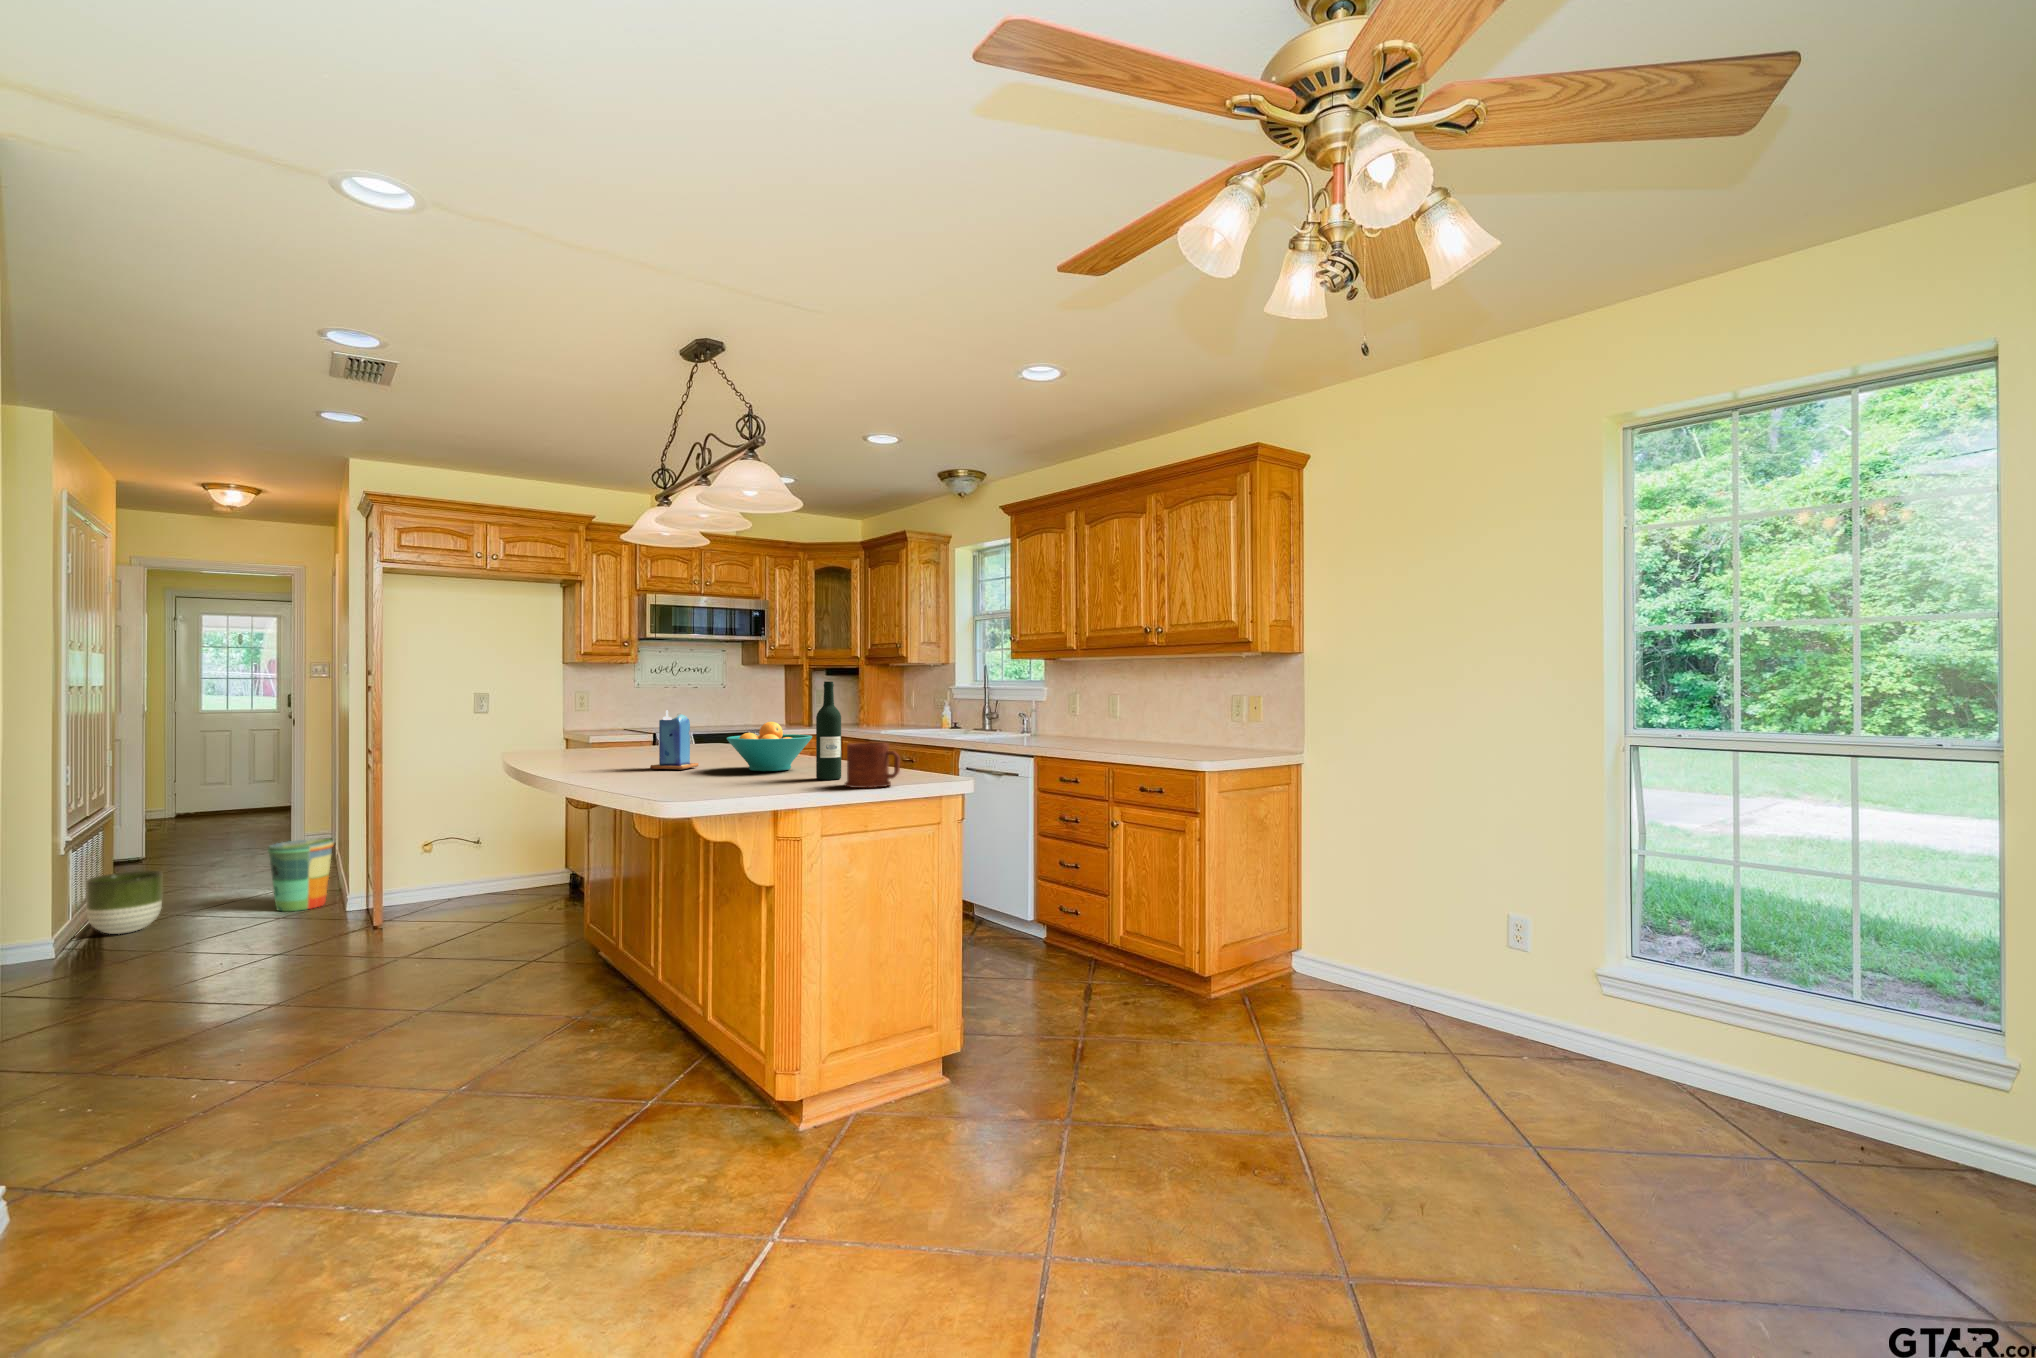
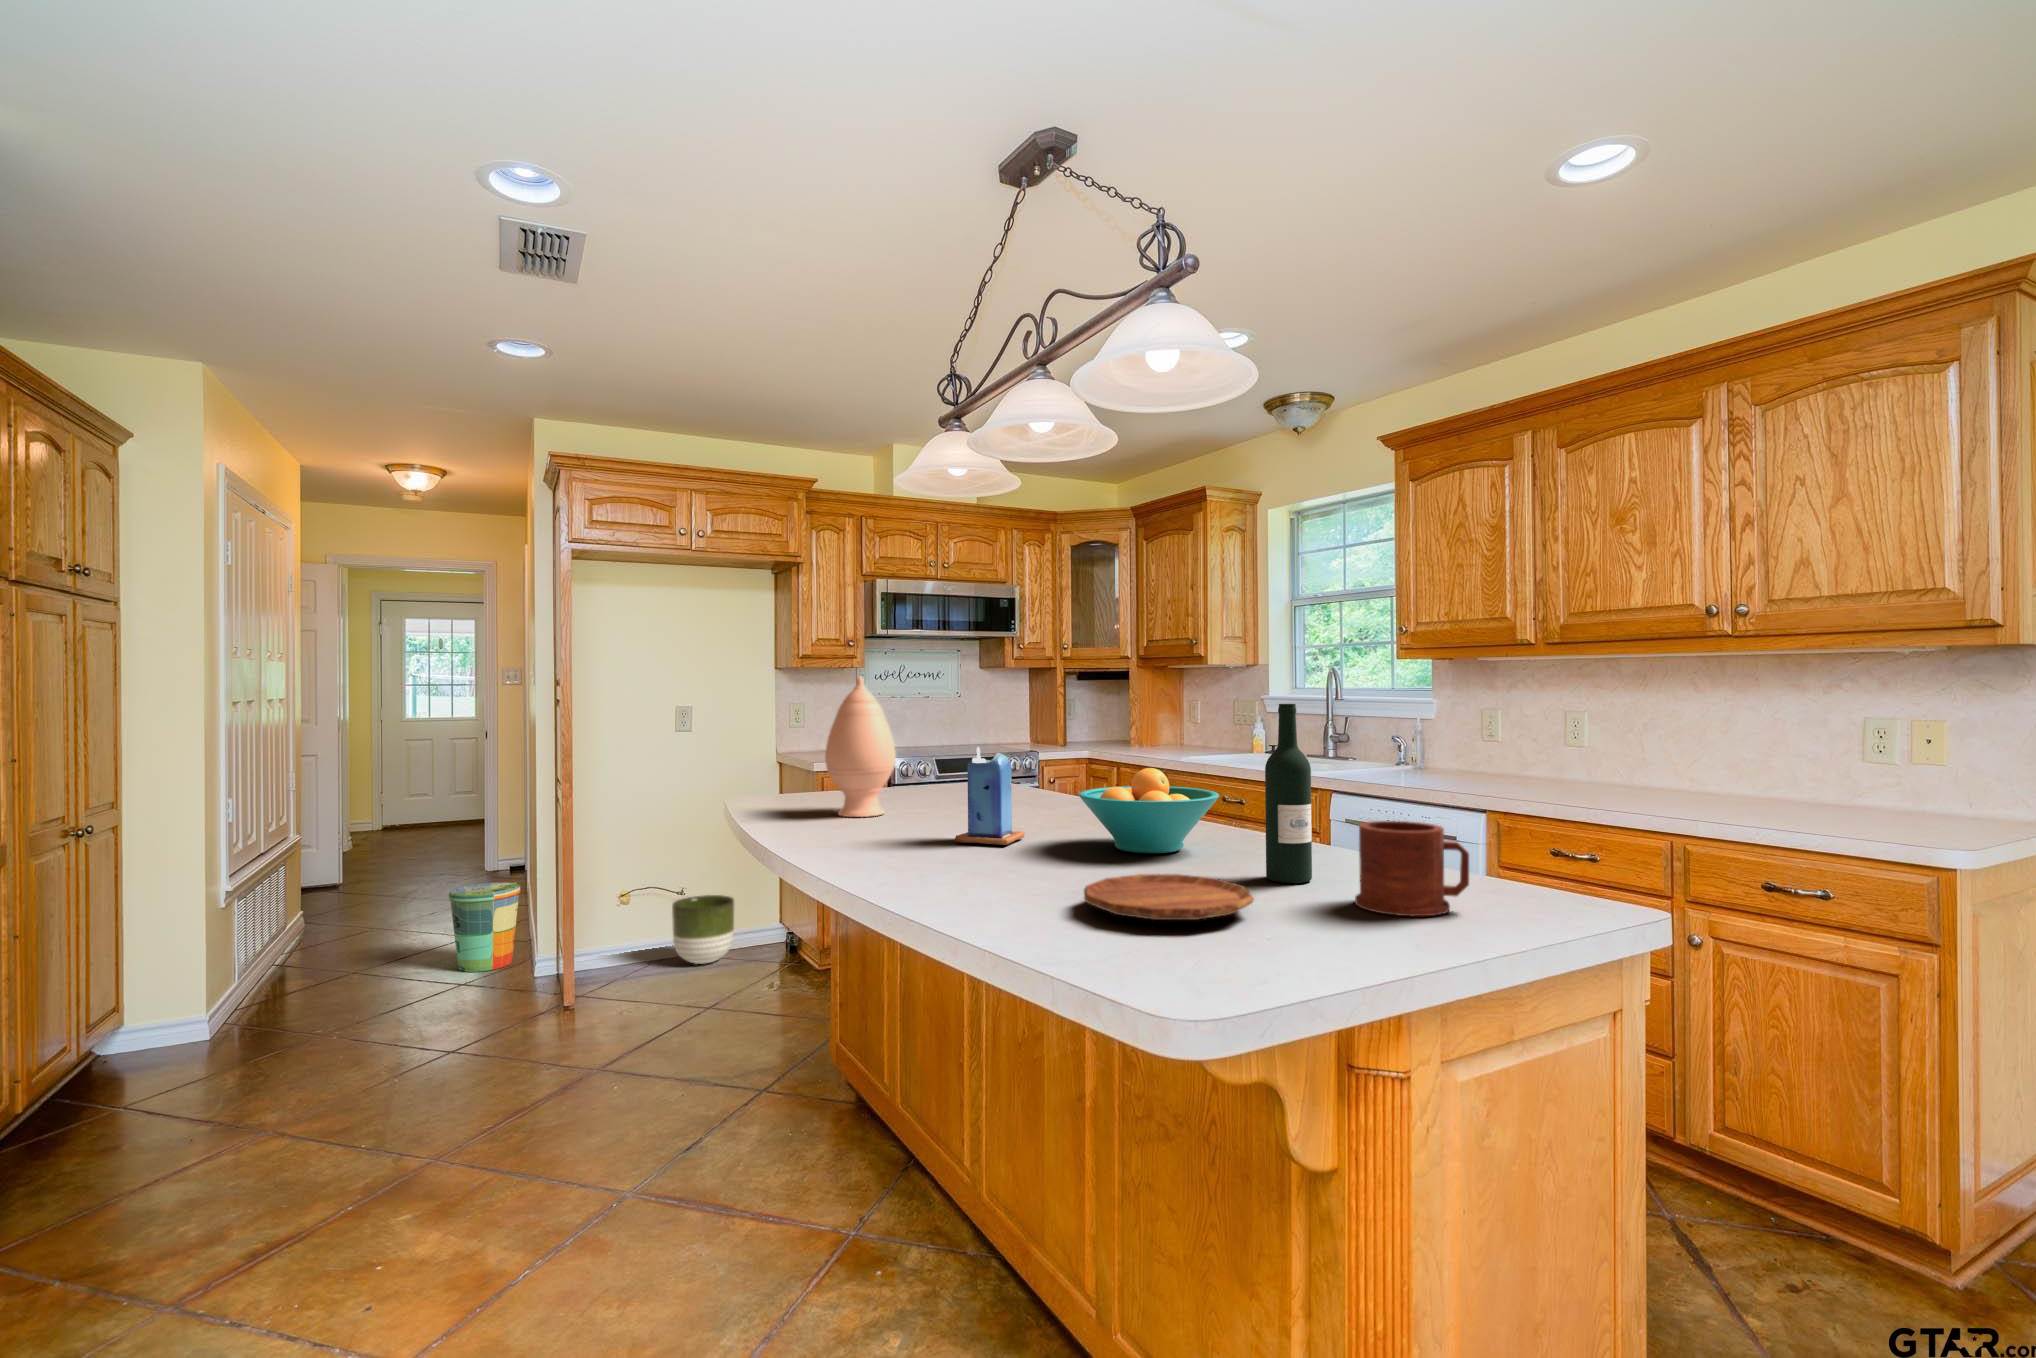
vase: none [574,667,626,760] -> present [825,676,896,817]
tray: none [690,773,785,789] -> present [1084,874,1254,920]
planter: present [86,871,163,934] -> present [672,895,734,964]

